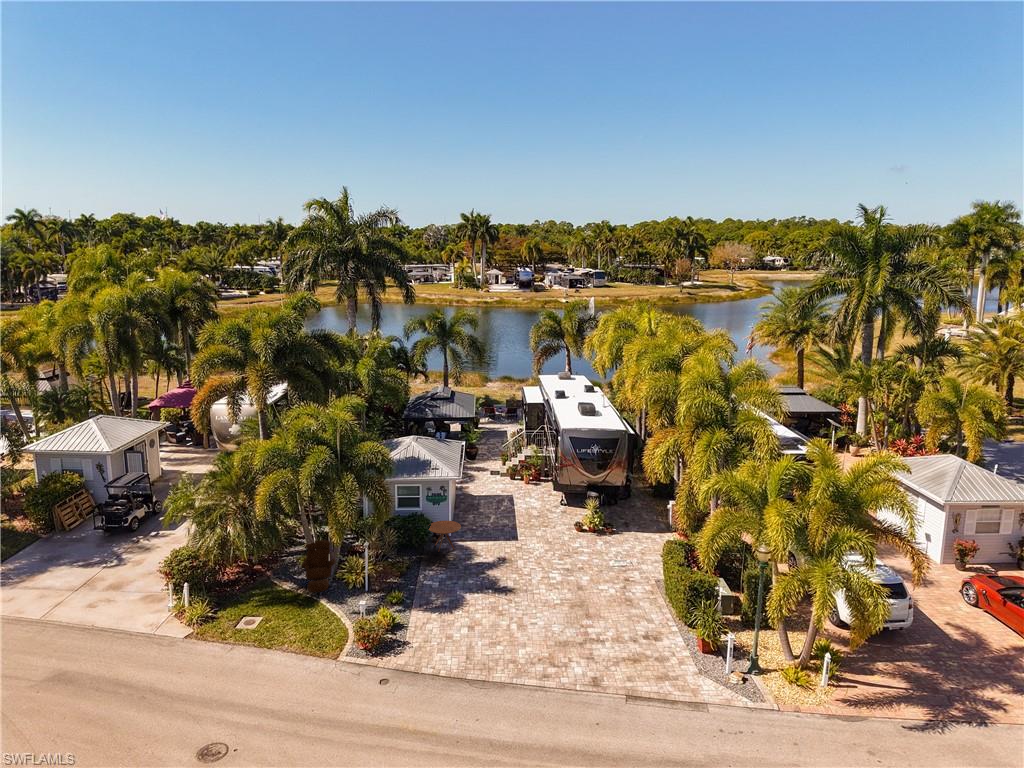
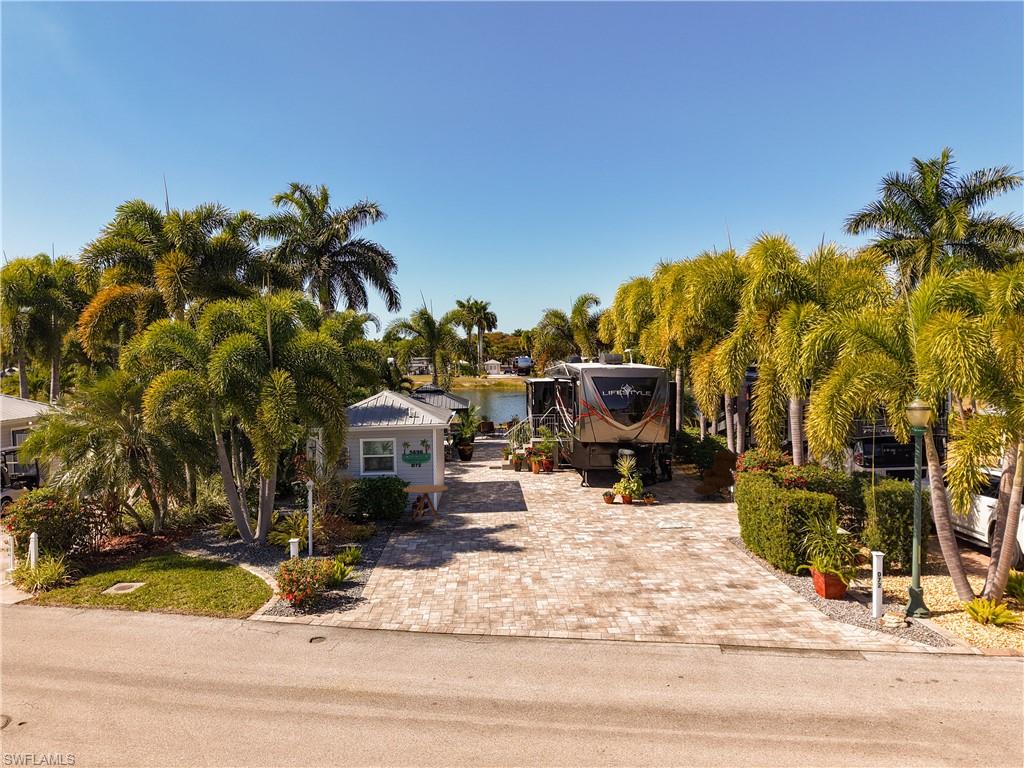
lounge chair: present [302,540,336,597] -> present [694,452,738,500]

